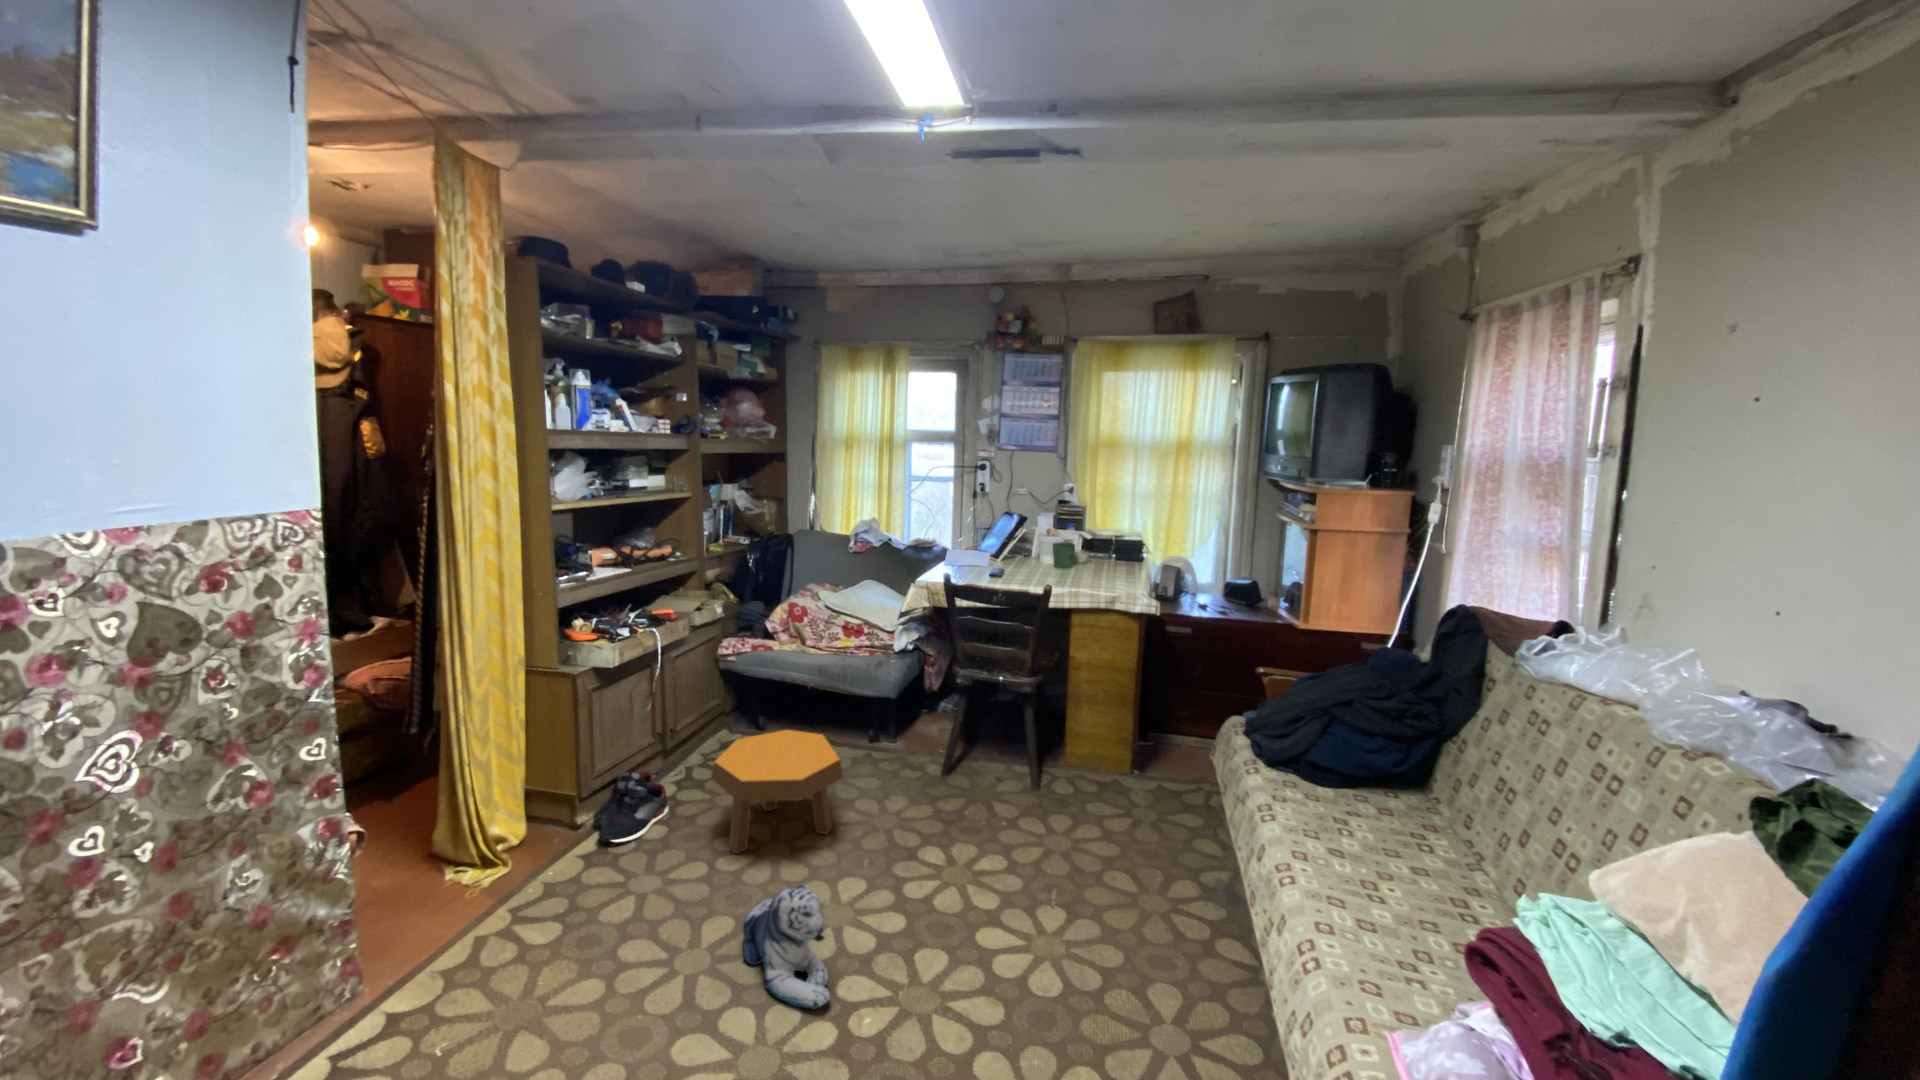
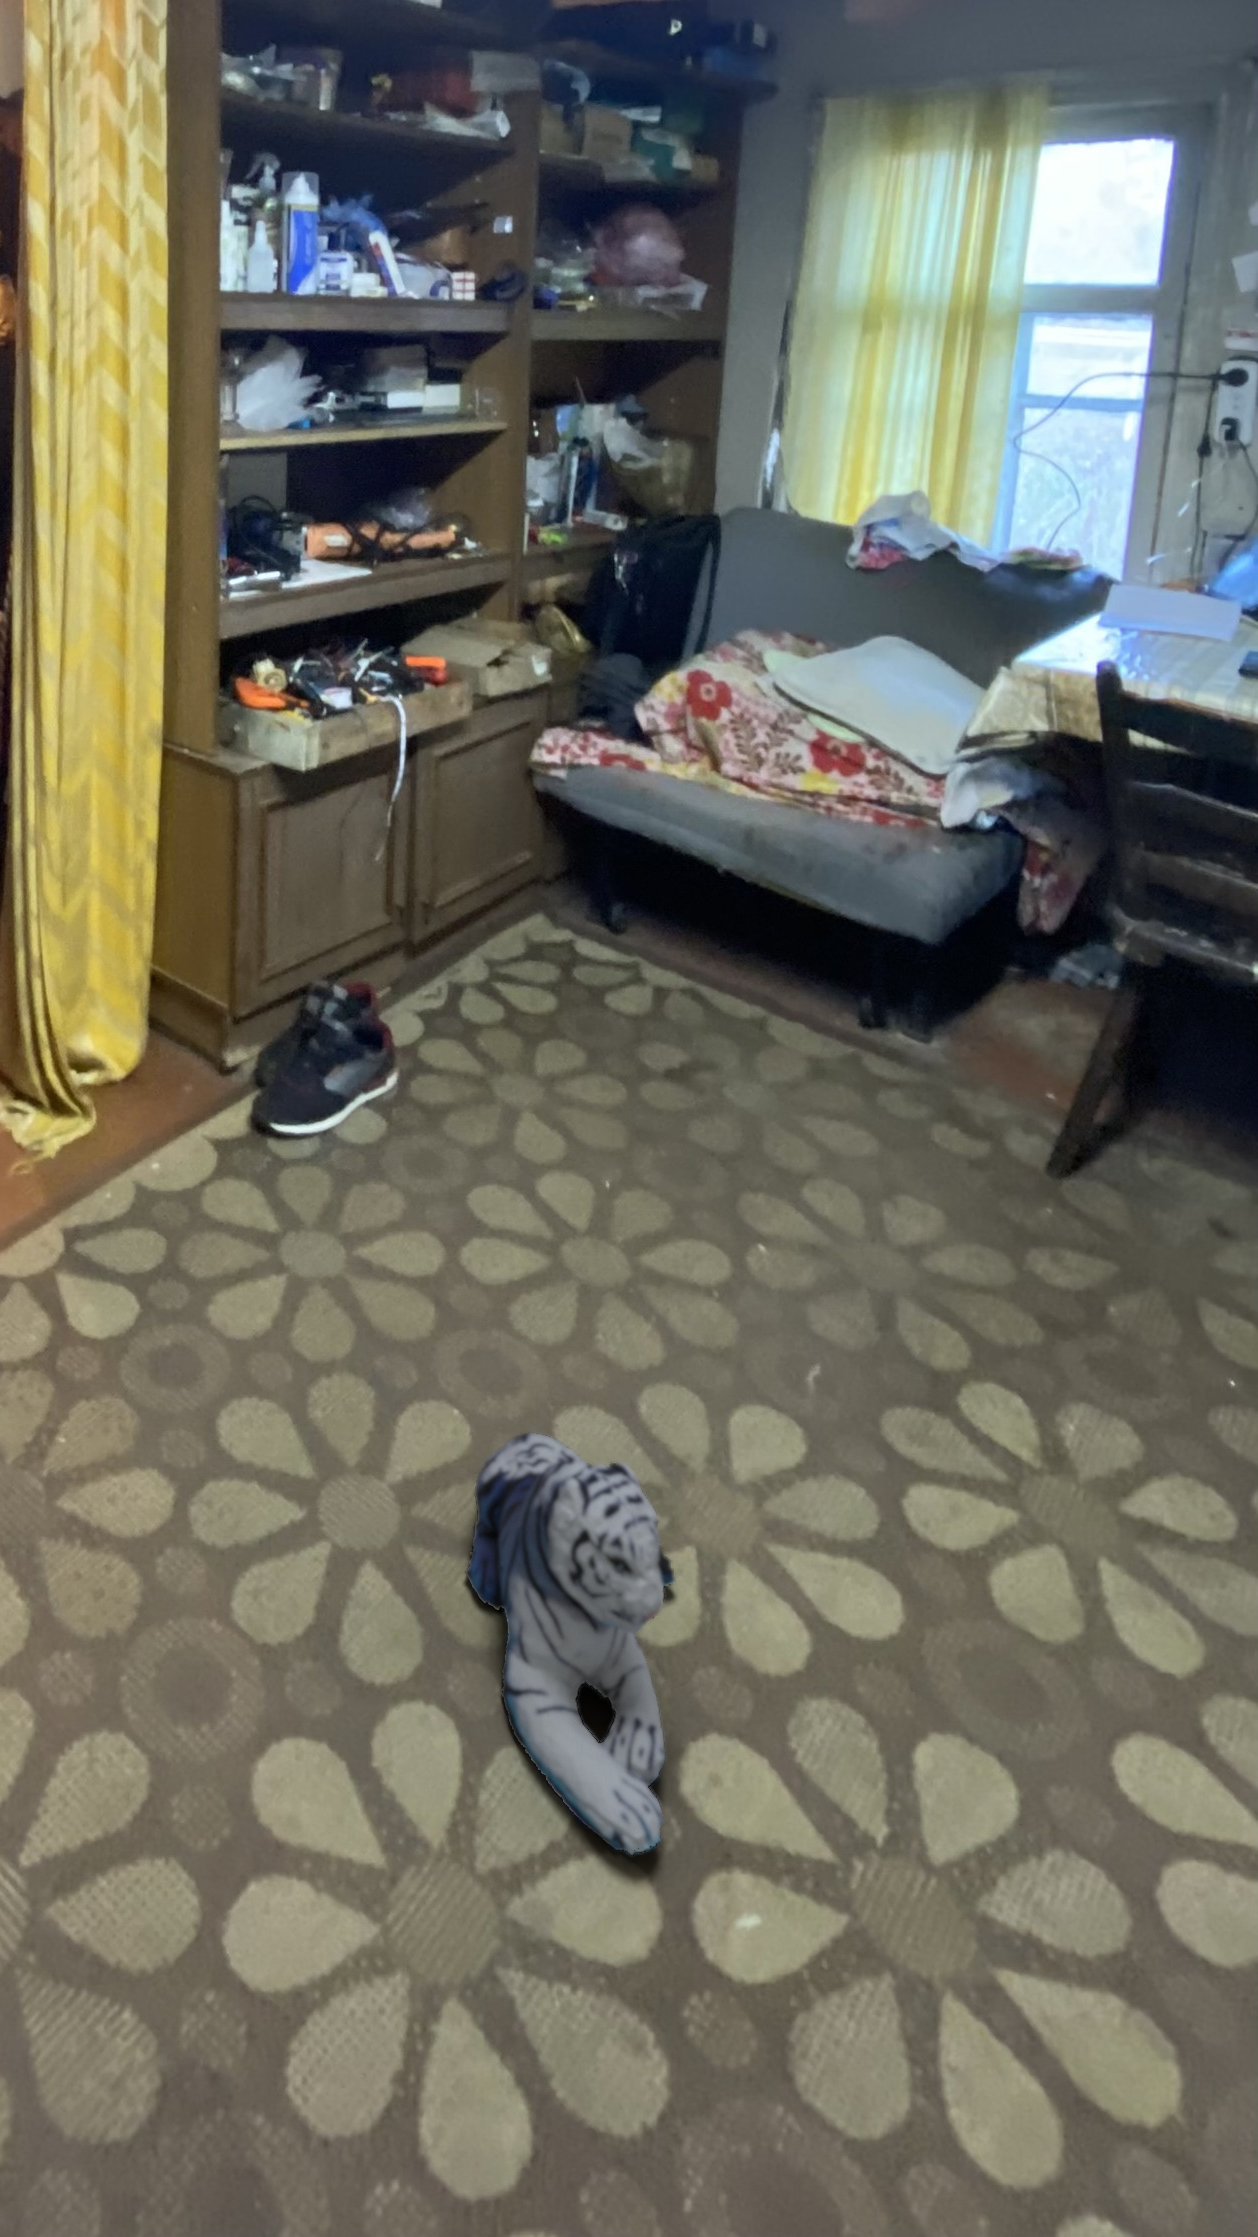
footstool: present [711,730,843,854] -> none [469,974,774,1266]

